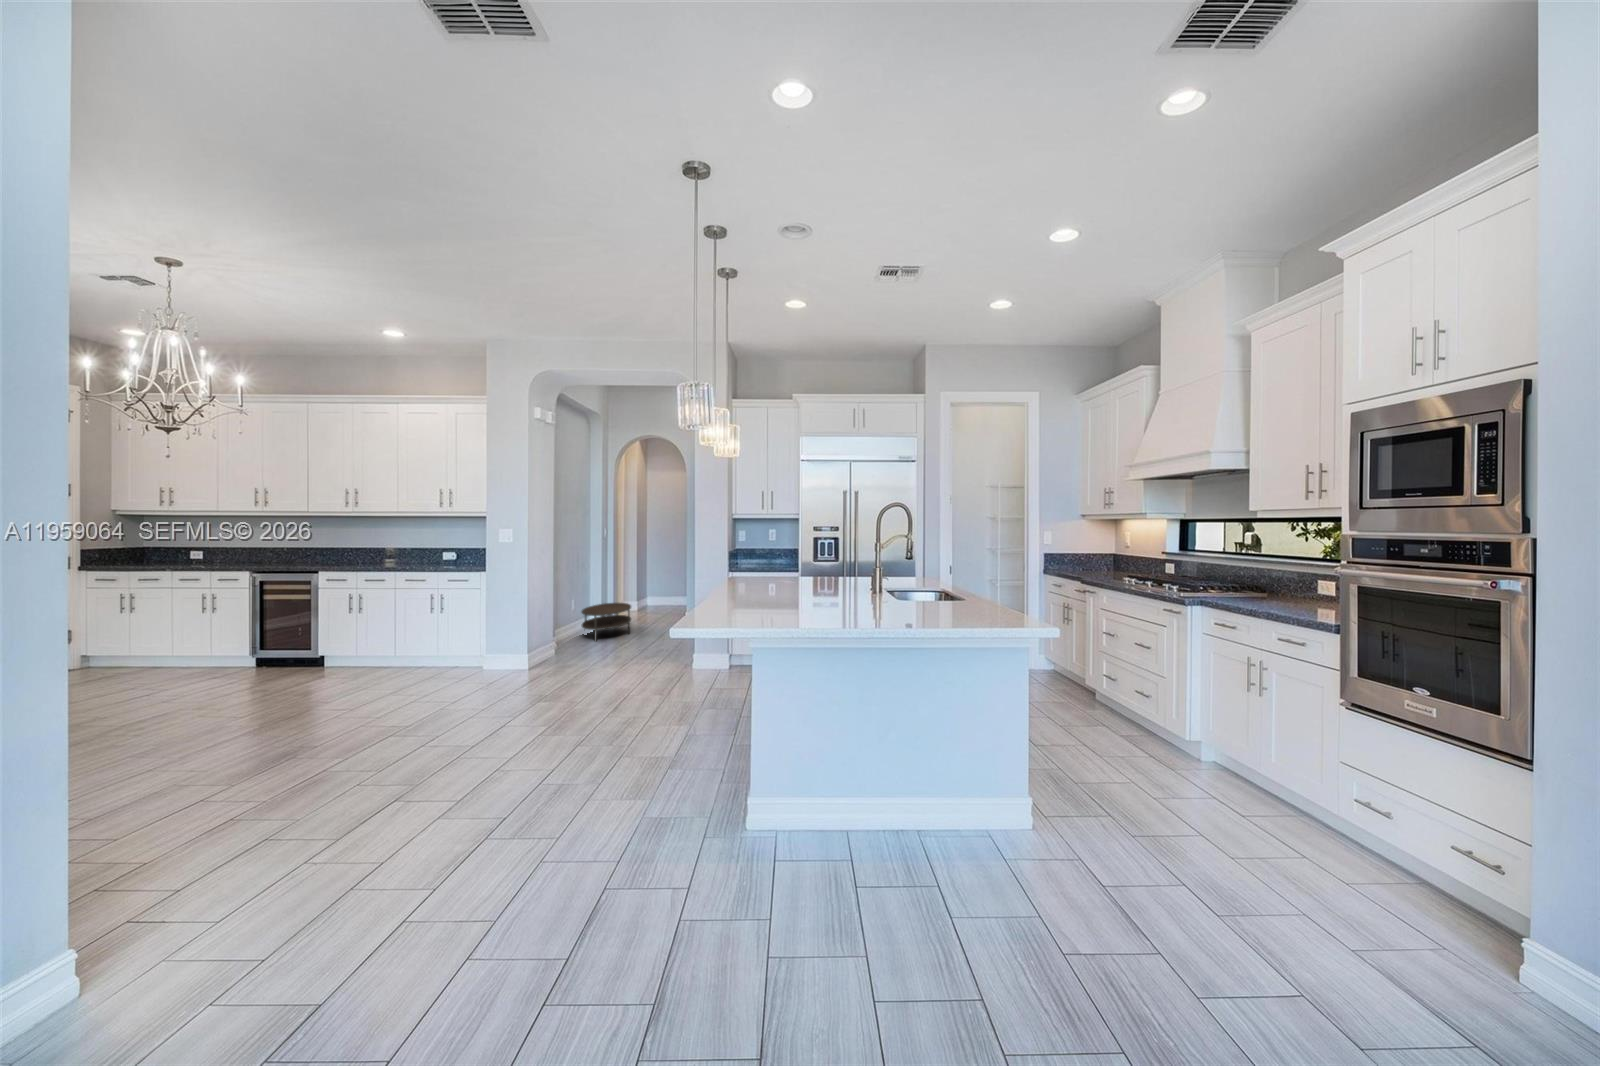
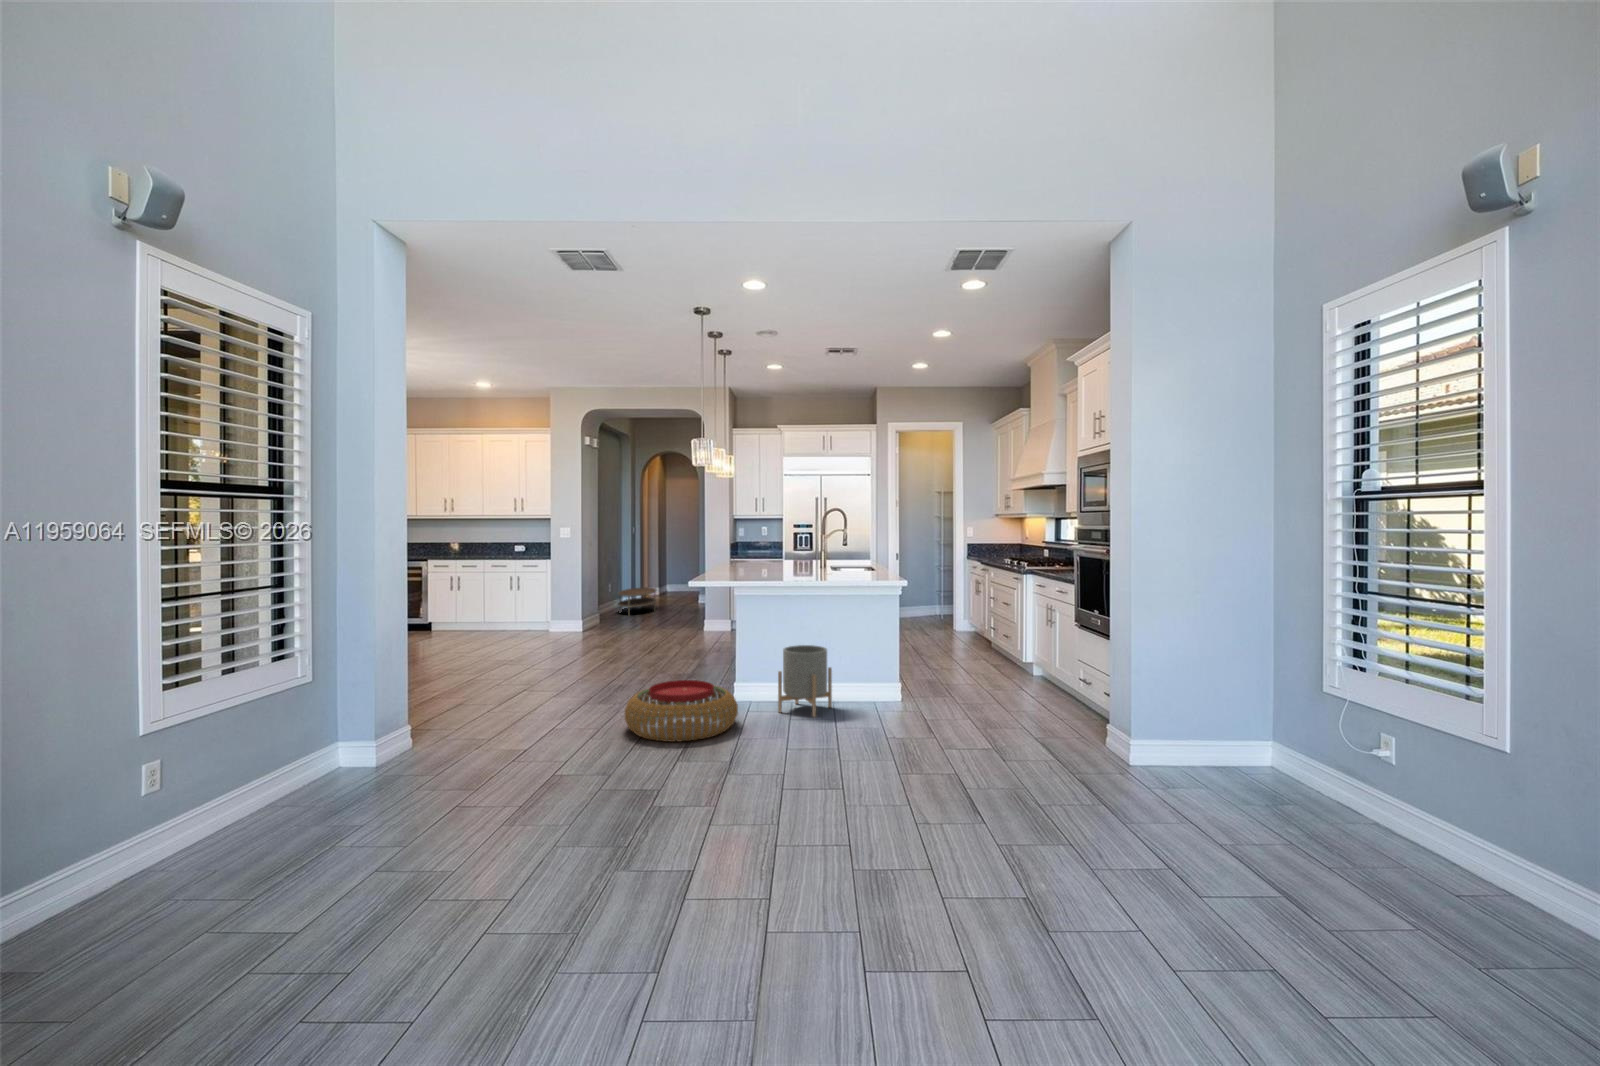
planter: none [840,740,931,886] -> present [778,645,832,717]
pouf: none [548,821,774,988] -> present [625,680,738,742]

